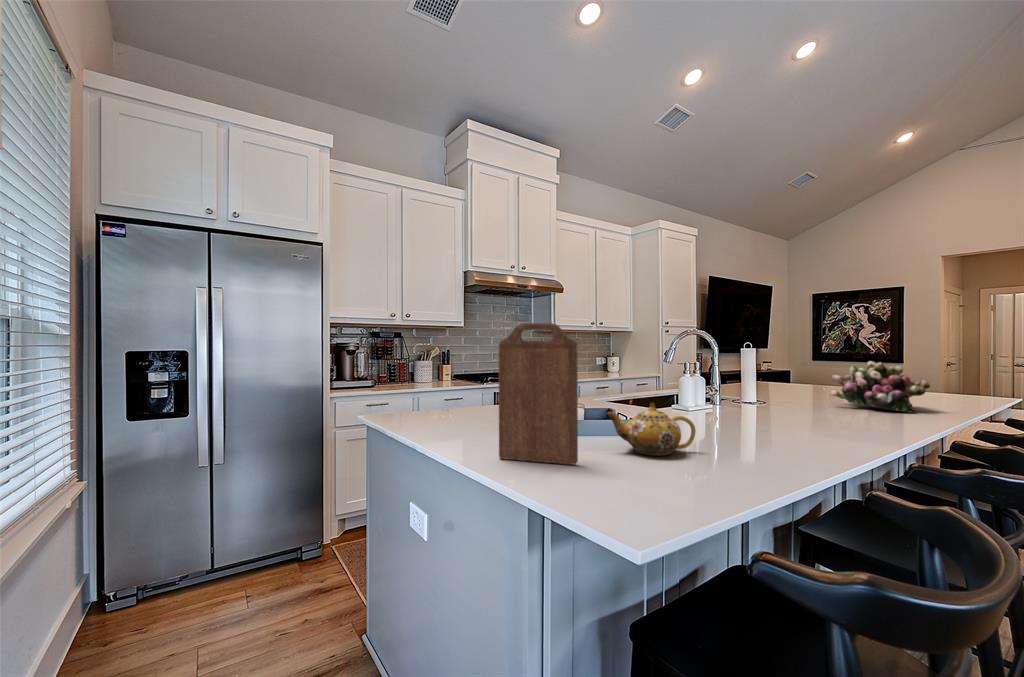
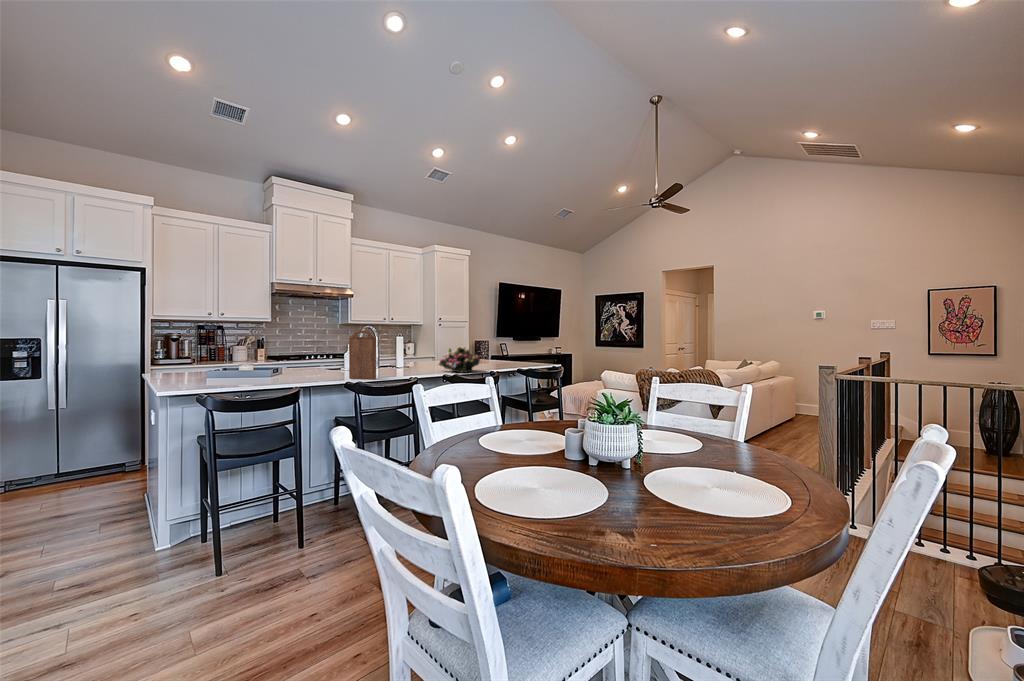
cutting board: present [499,323,578,464] -> present [349,330,376,379]
teapot: present [607,403,696,456] -> none [233,364,277,386]

